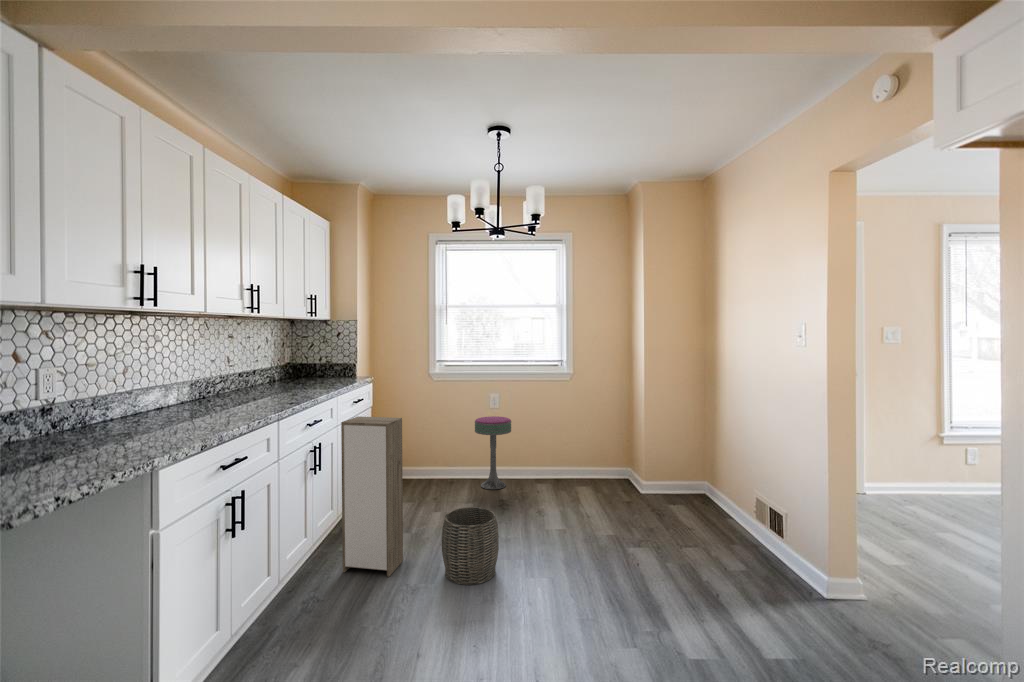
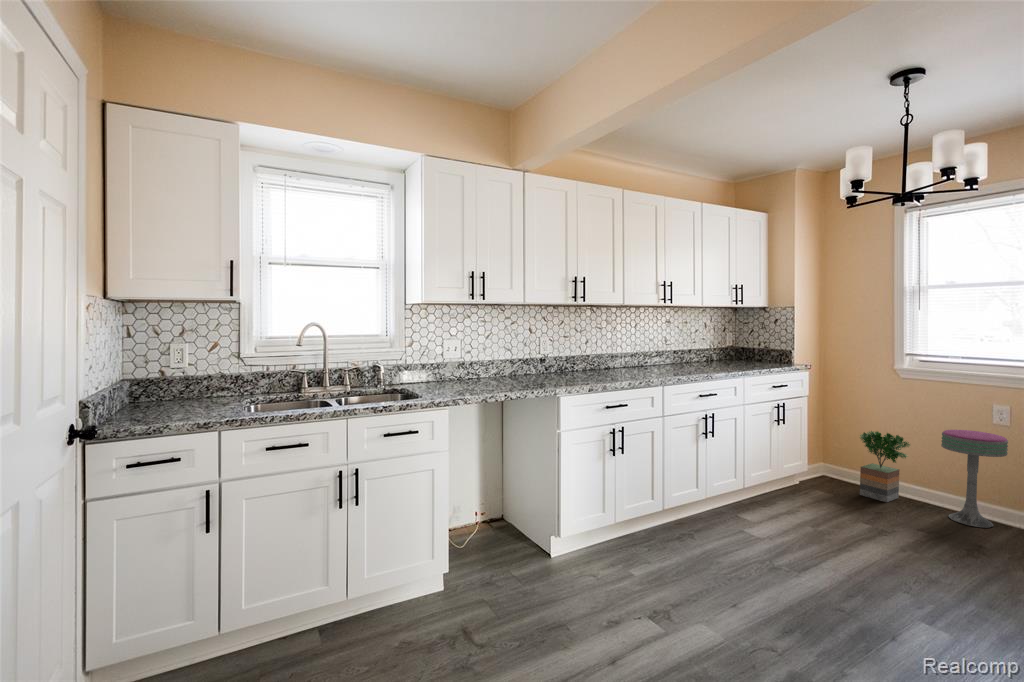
storage cabinet: present [341,417,403,577] -> none [715,394,776,541]
potted tree: none [415,429,454,490] -> present [860,431,910,502]
woven basket: present [442,507,499,585] -> none [796,504,867,587]

